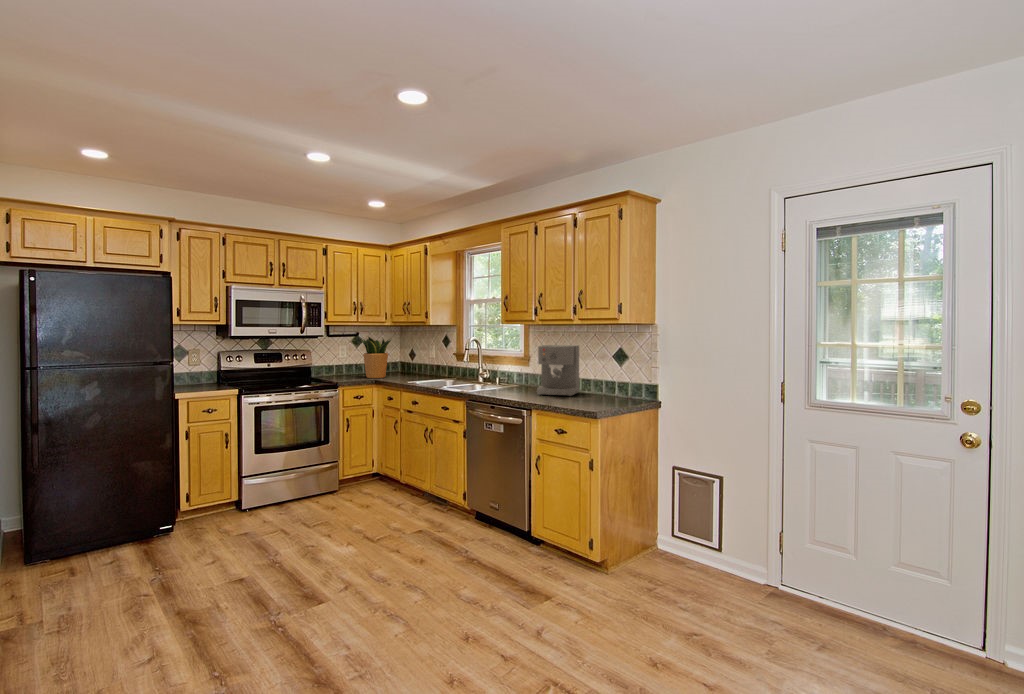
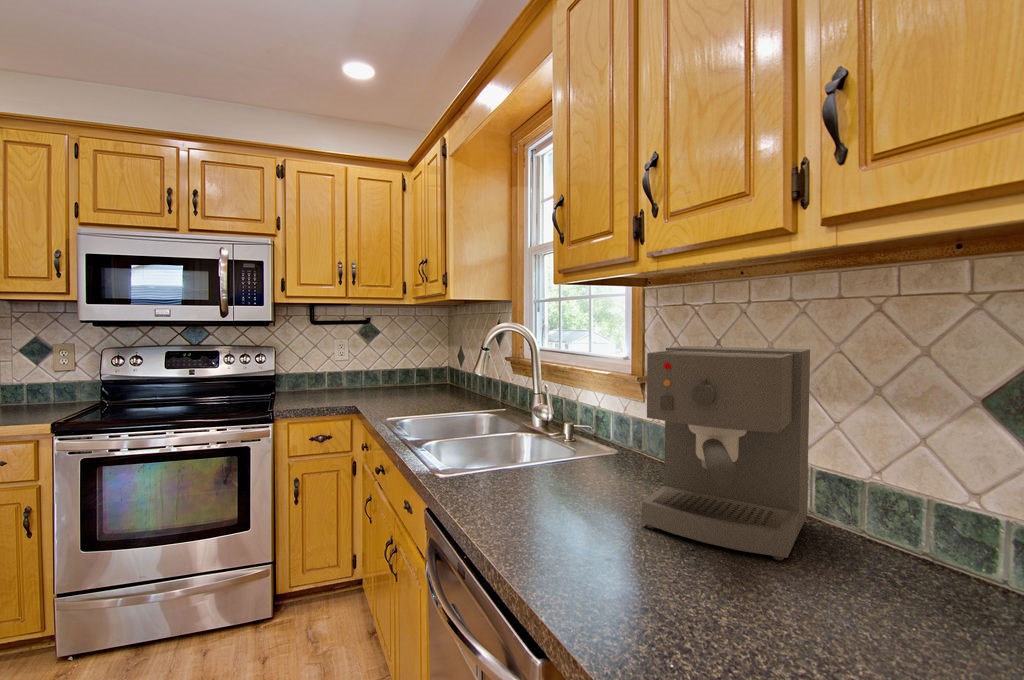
potted plant: present [360,337,391,378] -> none [345,322,402,399]

